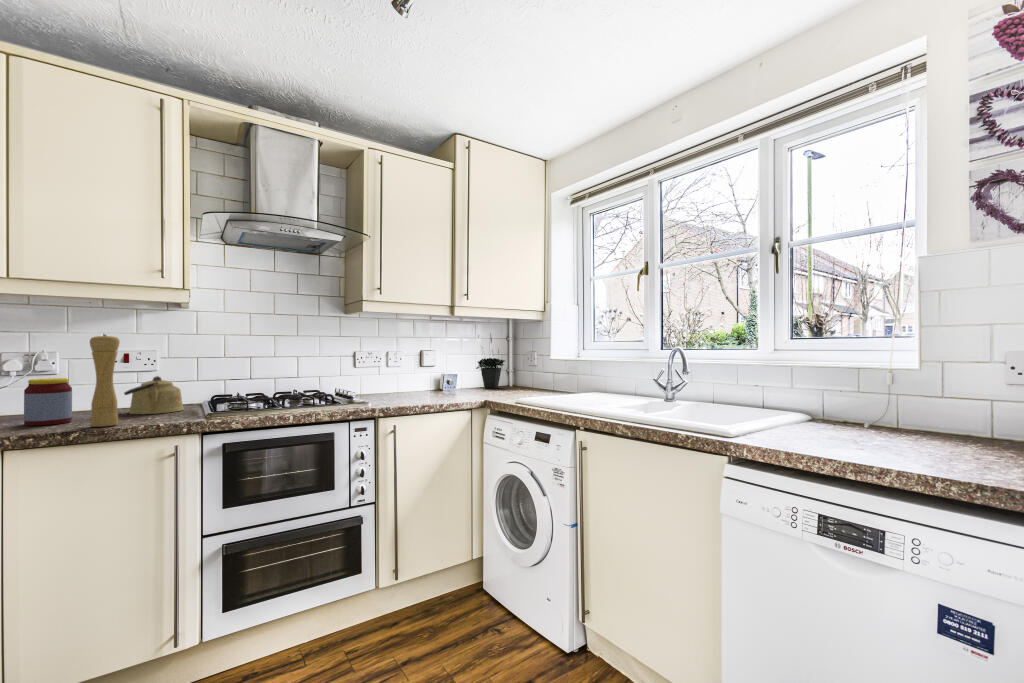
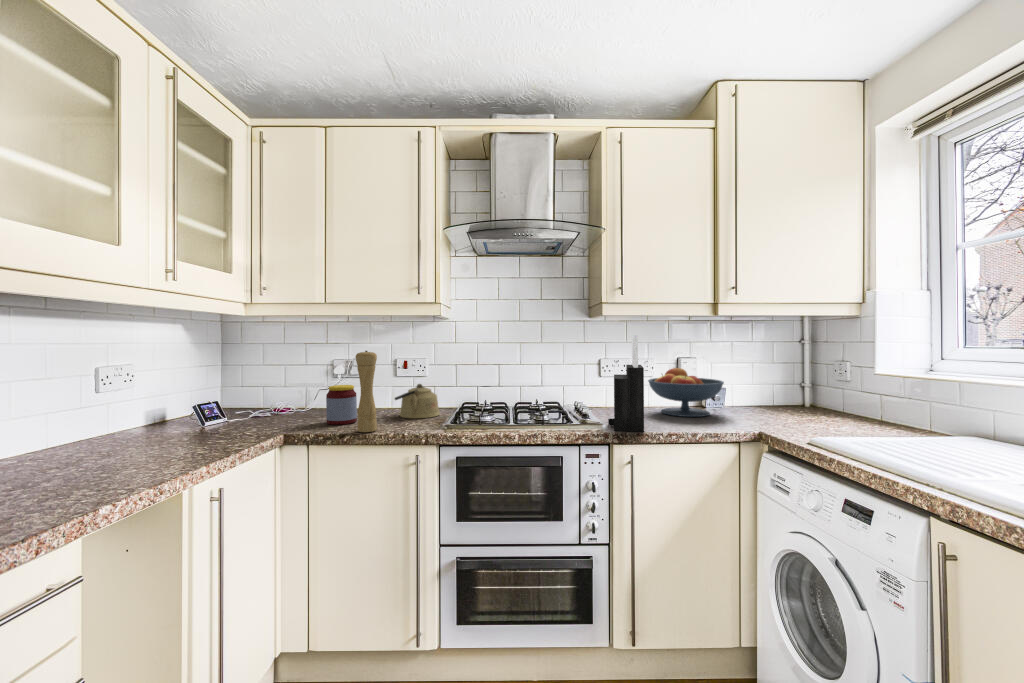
knife block: none [373,326,405,406] -> present [608,336,644,432]
potted plant: present [476,337,505,388] -> none [752,335,797,408]
fruit bowl: none [400,357,459,396] -> present [648,368,724,417]

